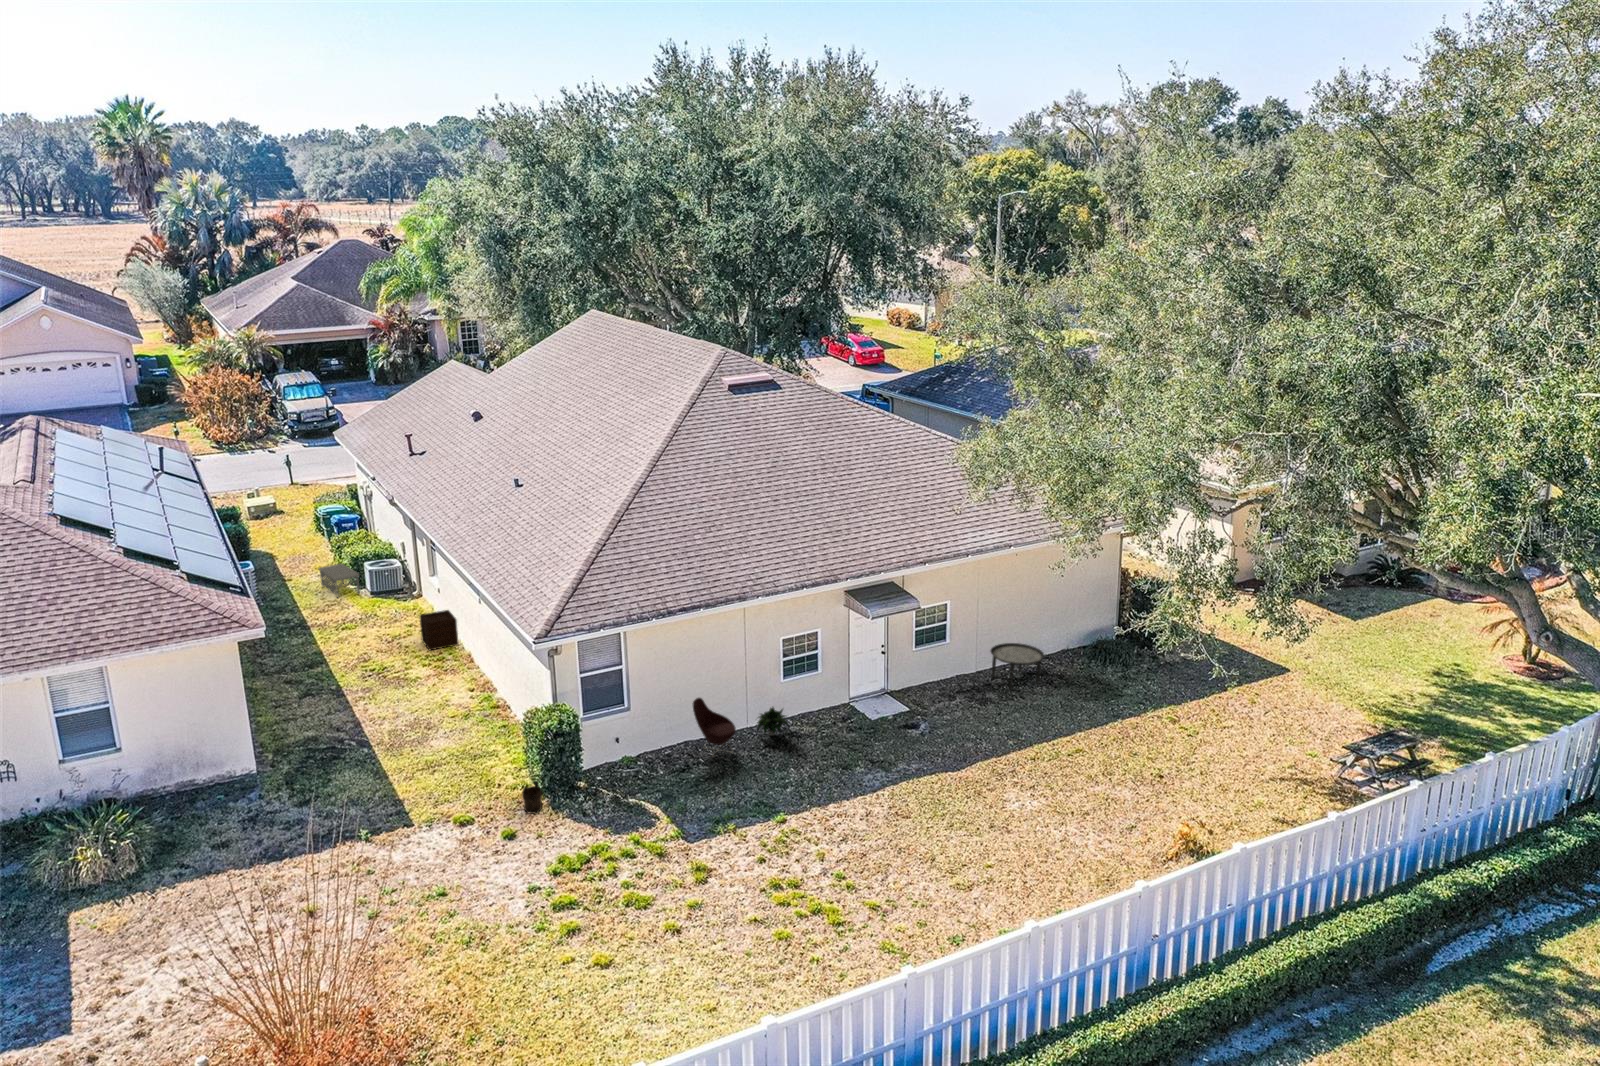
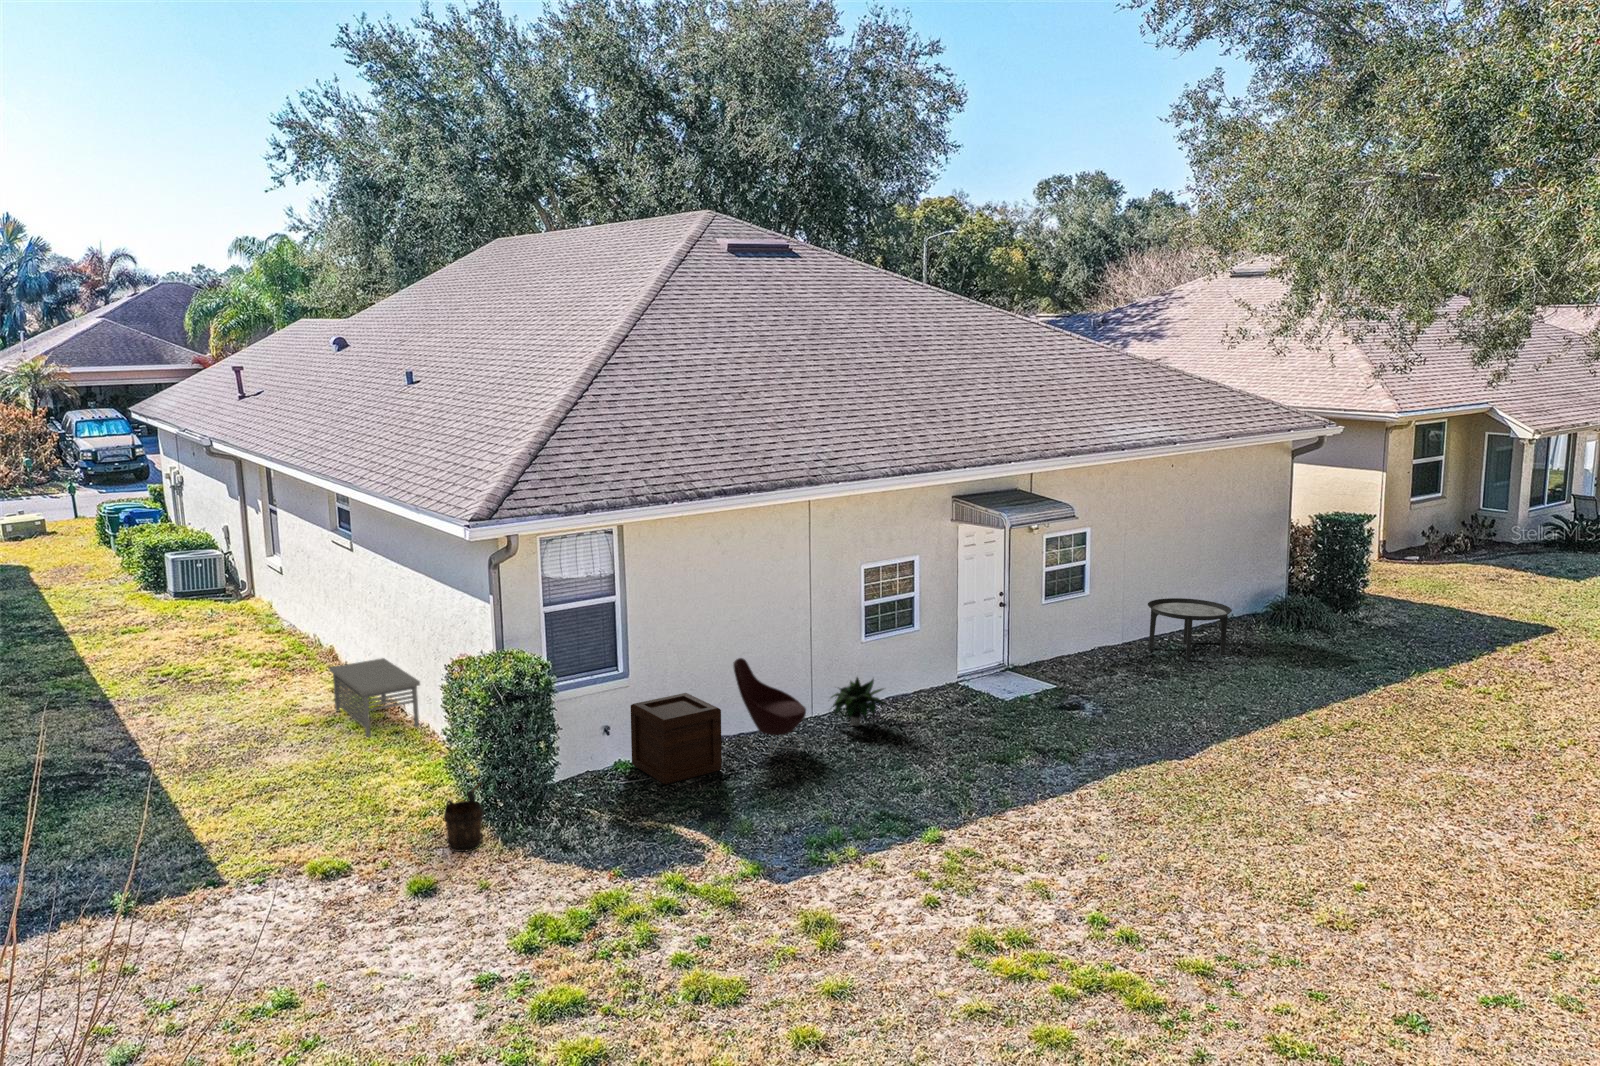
storage bench: present [318,564,360,598] -> present [329,658,420,737]
wooden crate: present [419,610,459,650] -> present [631,693,722,785]

